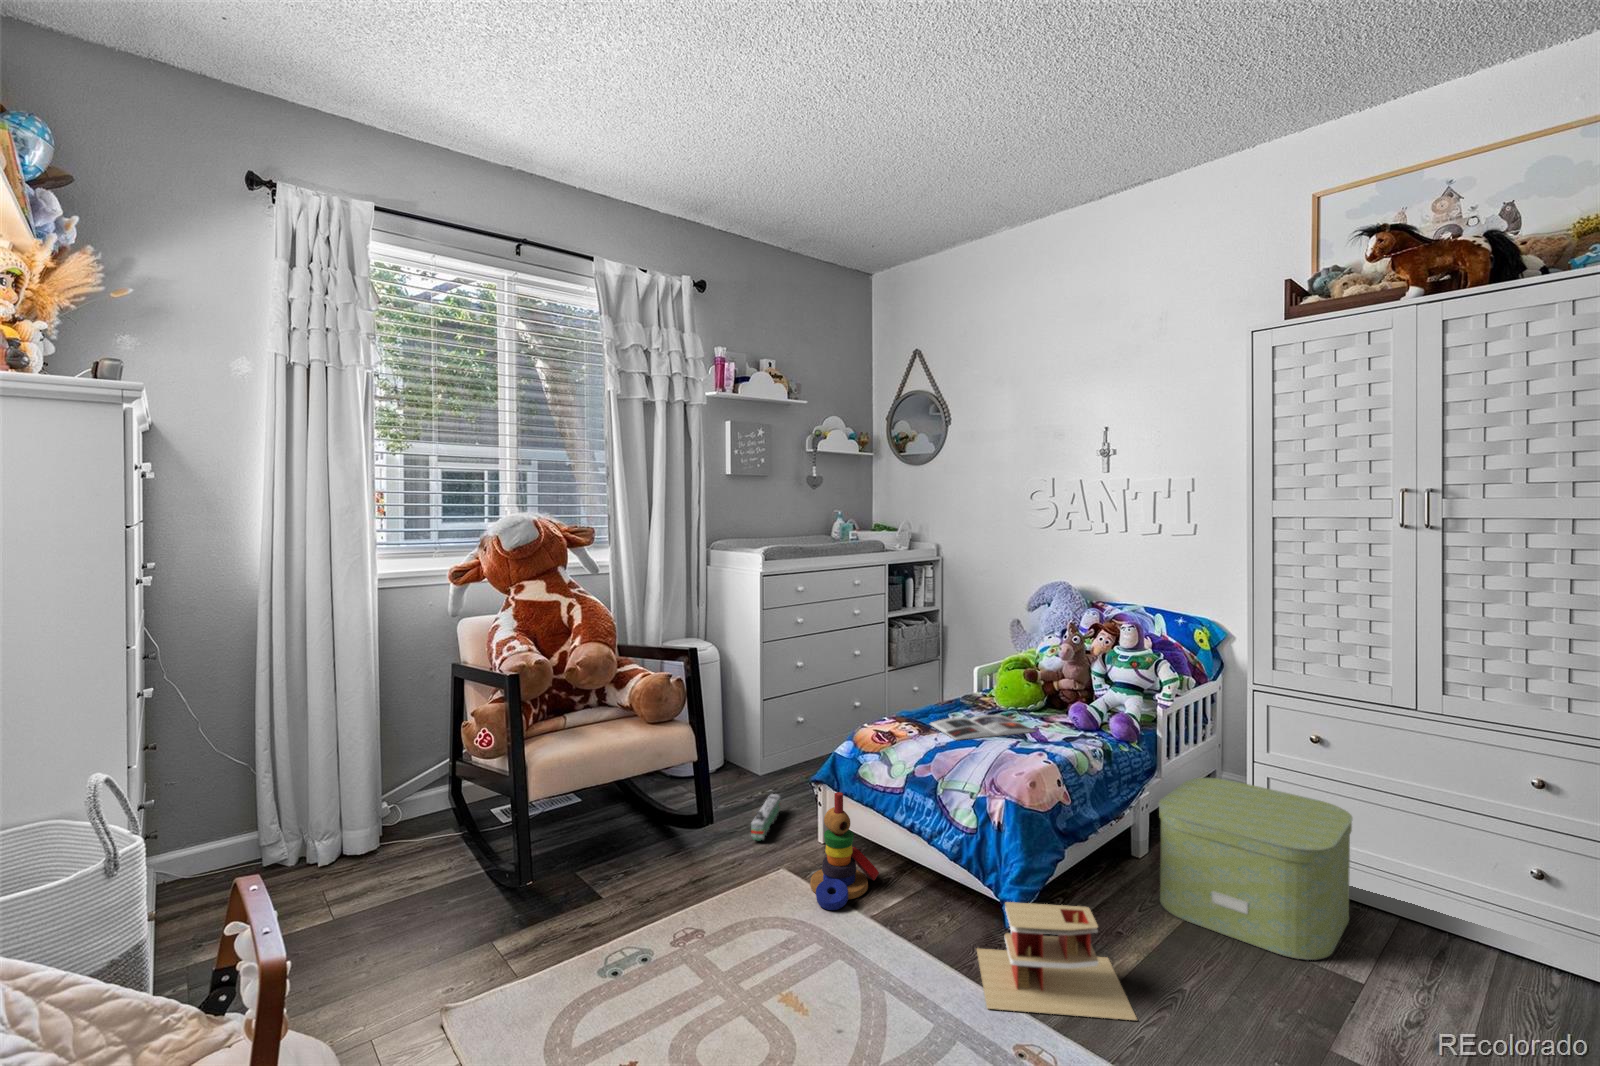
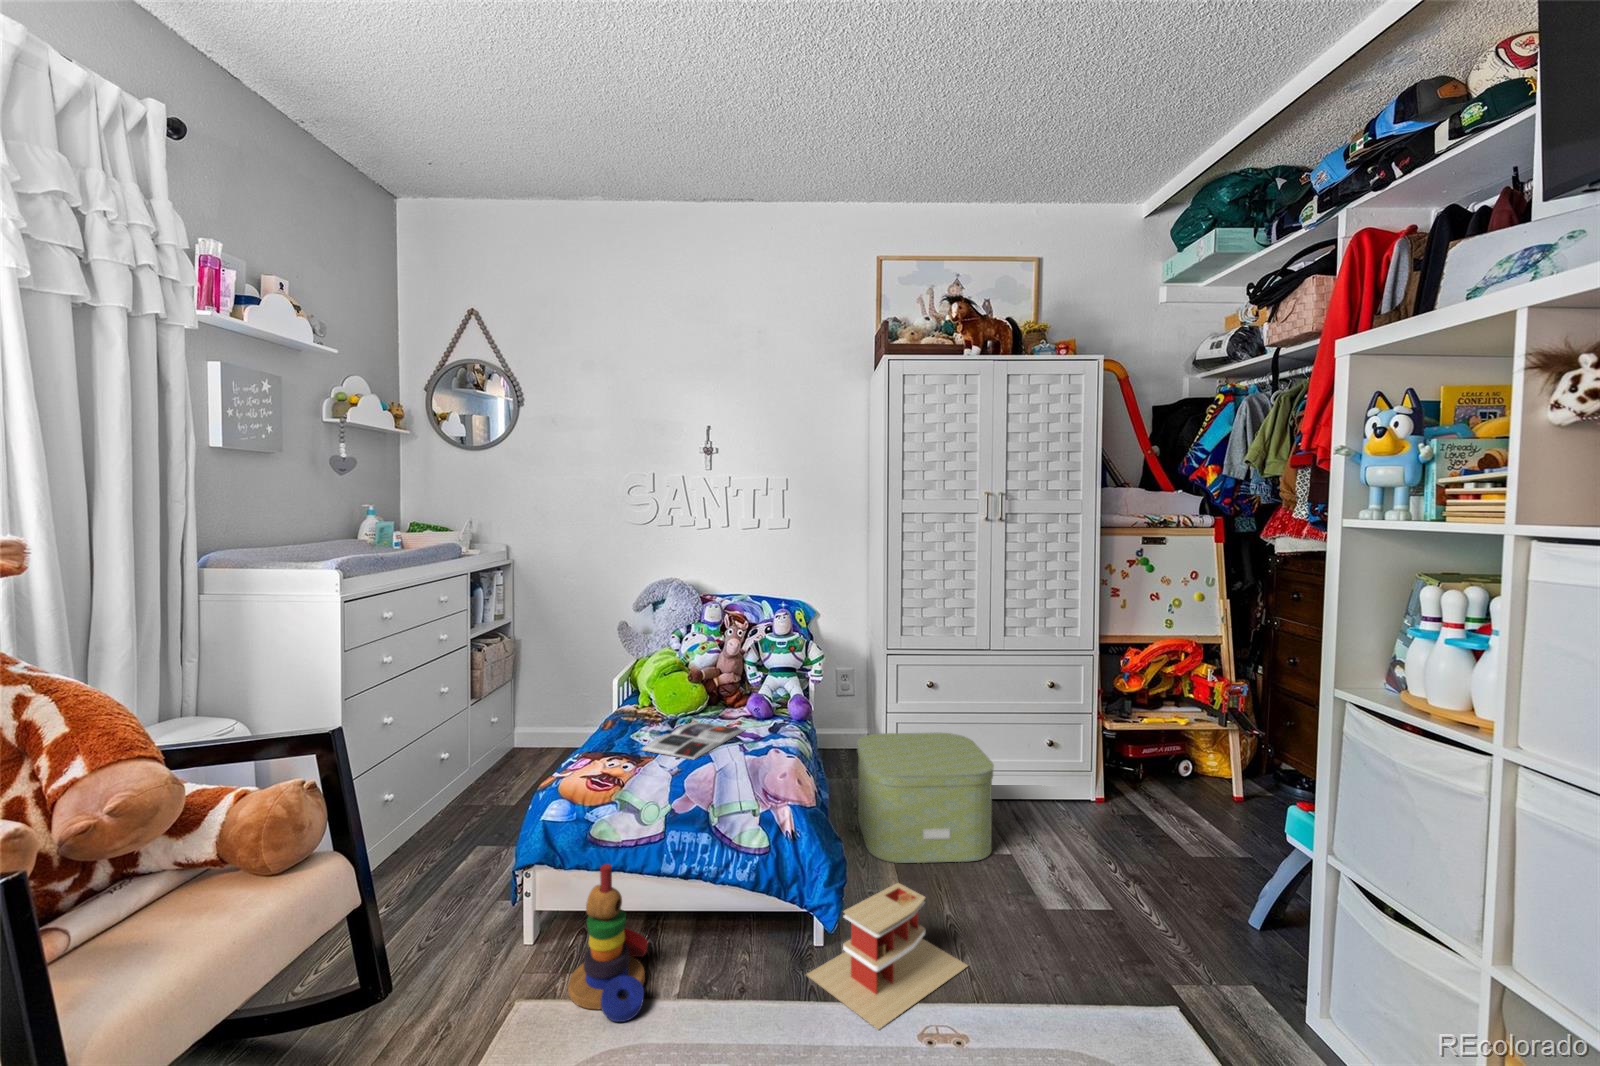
toy train: present [751,794,781,840] -> none [411,903,449,982]

